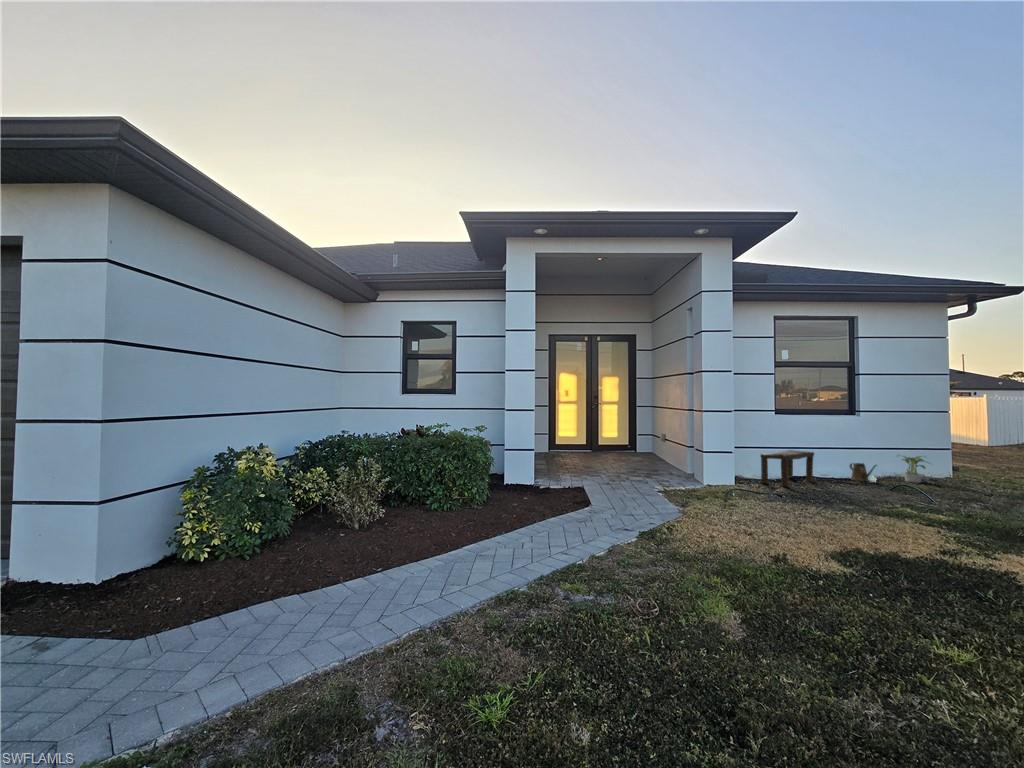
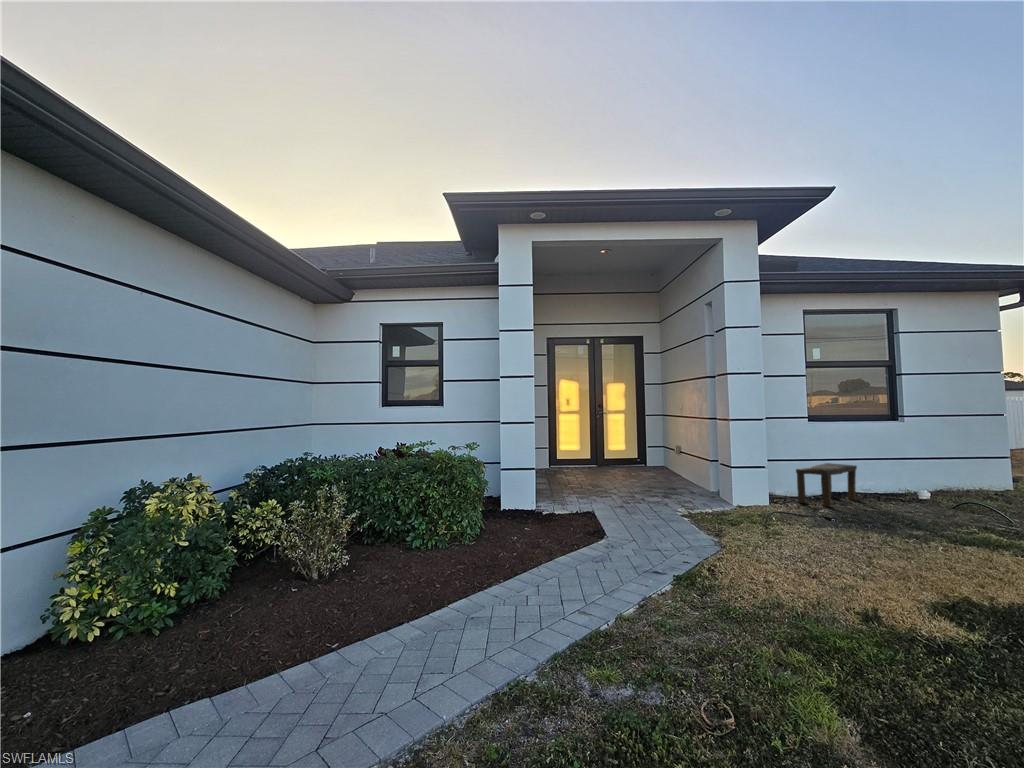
potted plant: present [902,456,925,483] -> none [948,467,991,498]
watering can: present [850,463,877,482] -> none [895,477,930,498]

